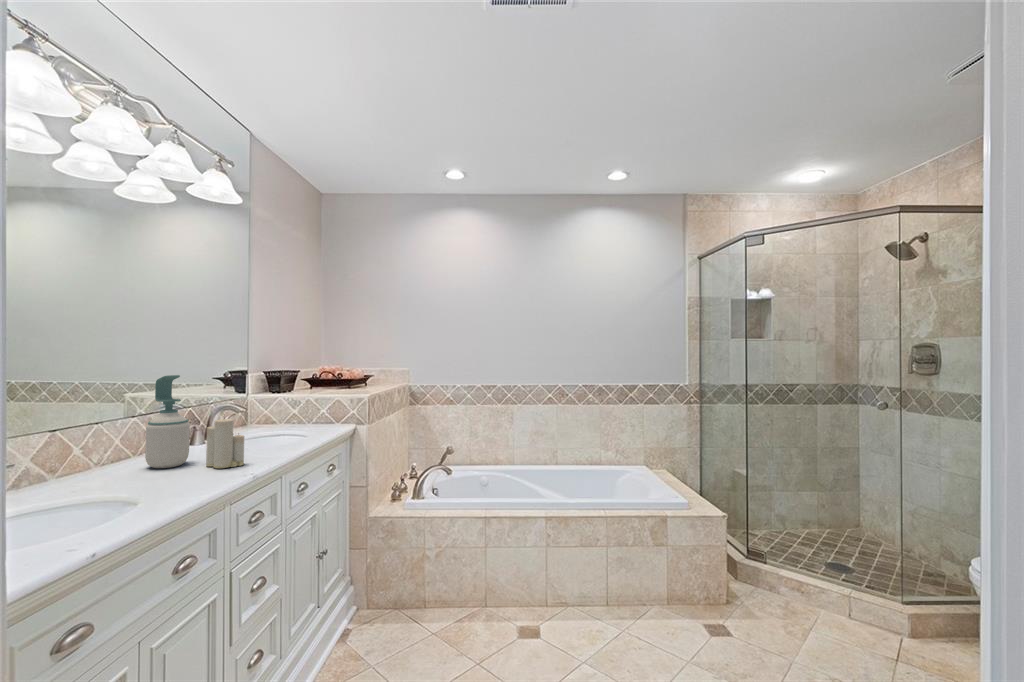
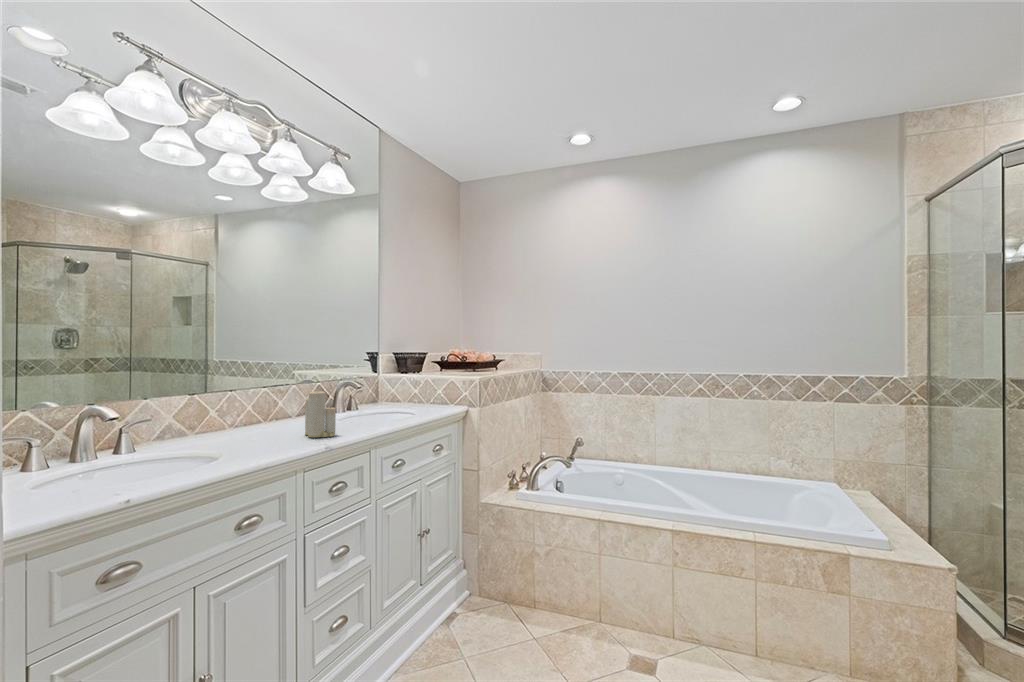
soap bottle: present [145,375,190,468] -> none [262,350,298,433]

